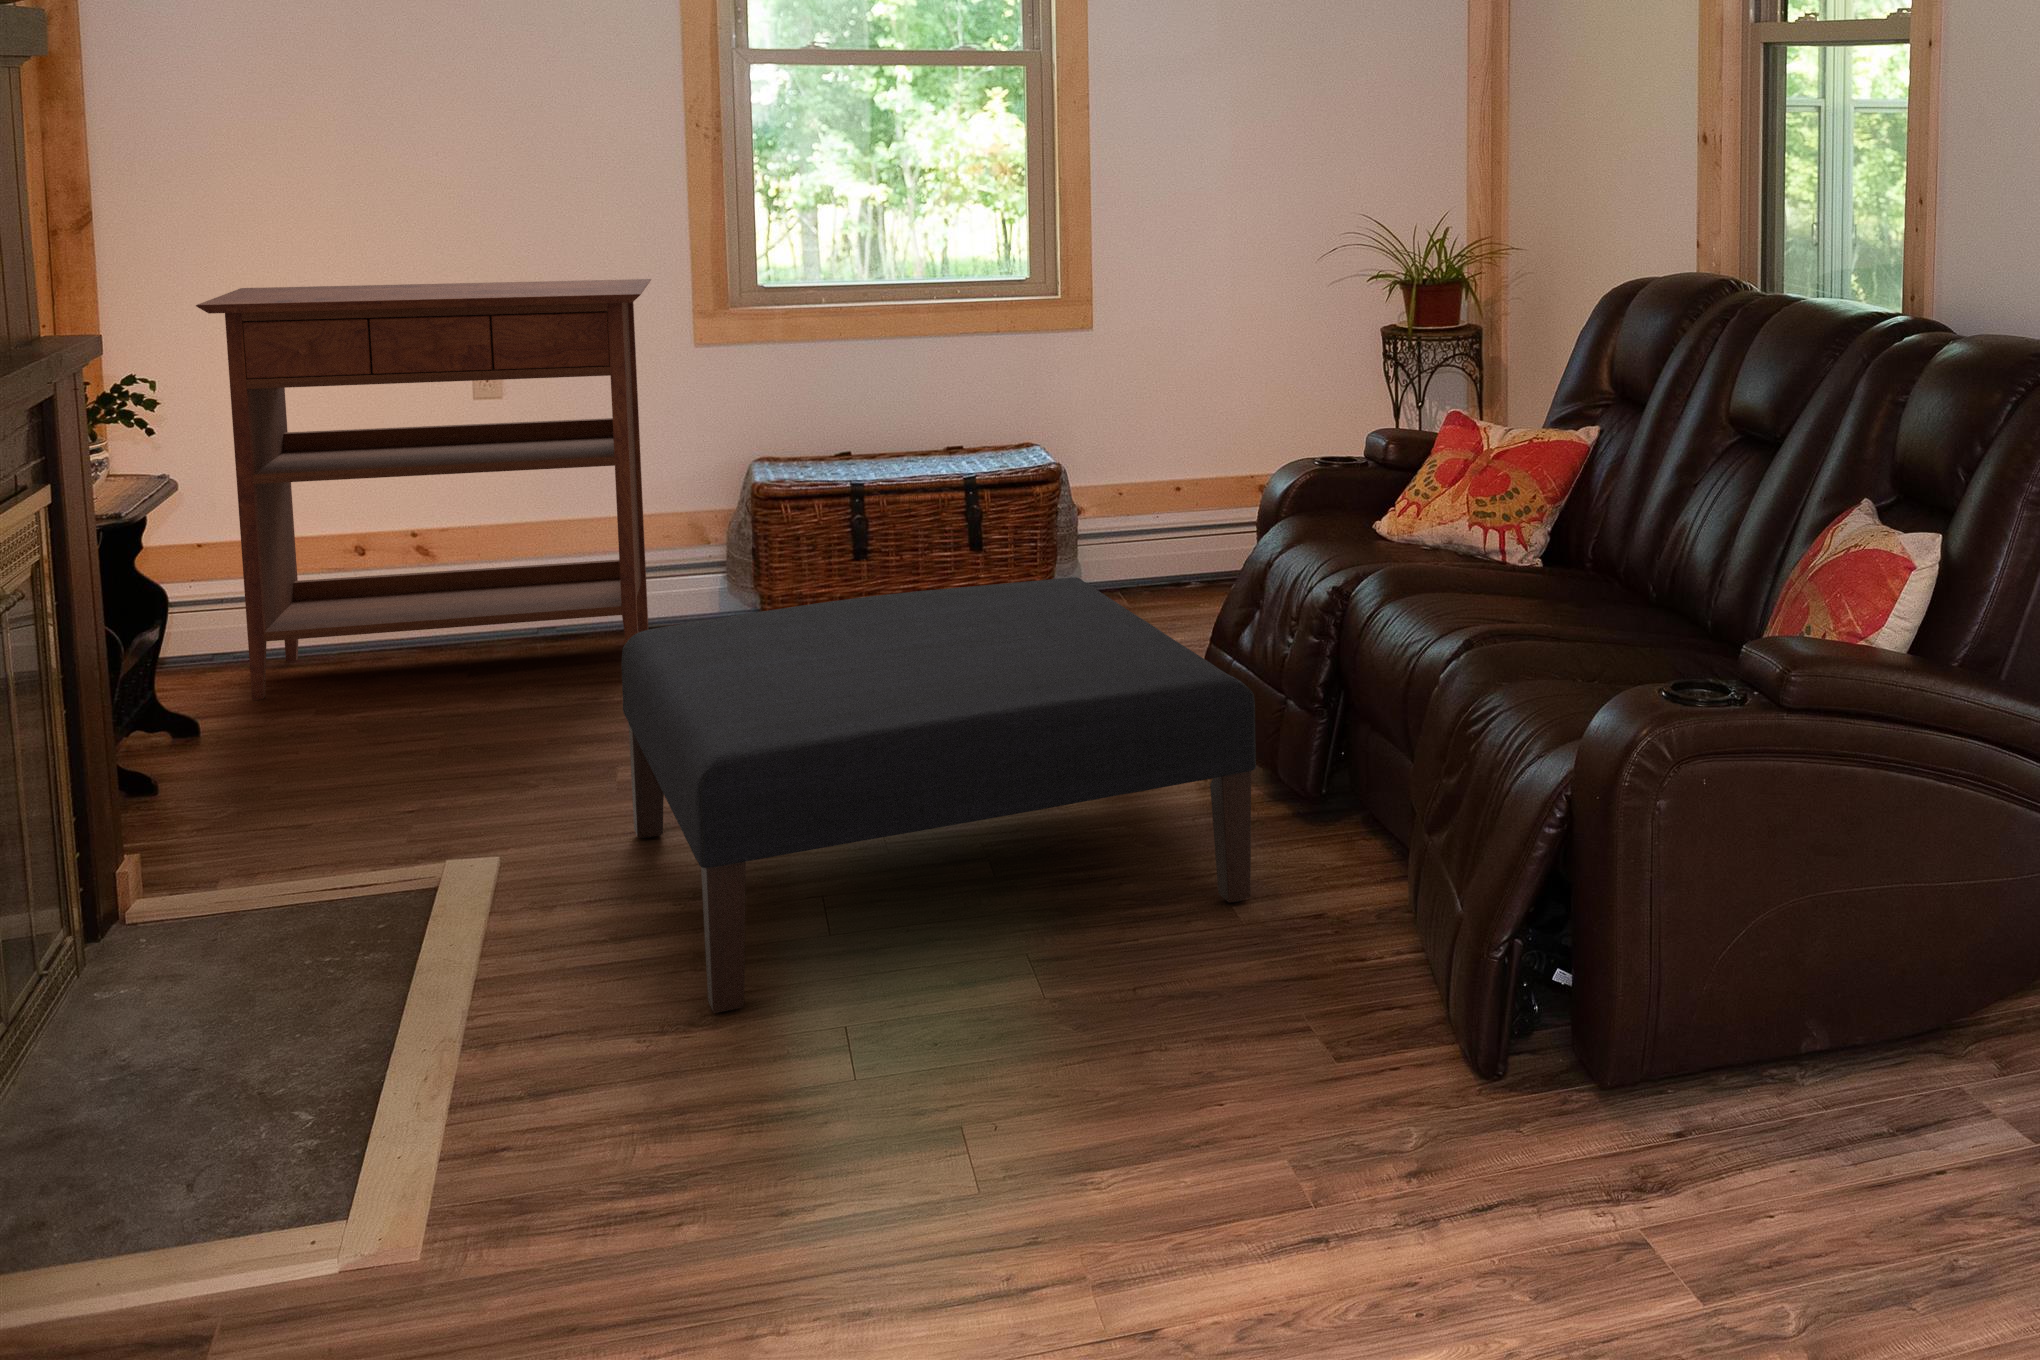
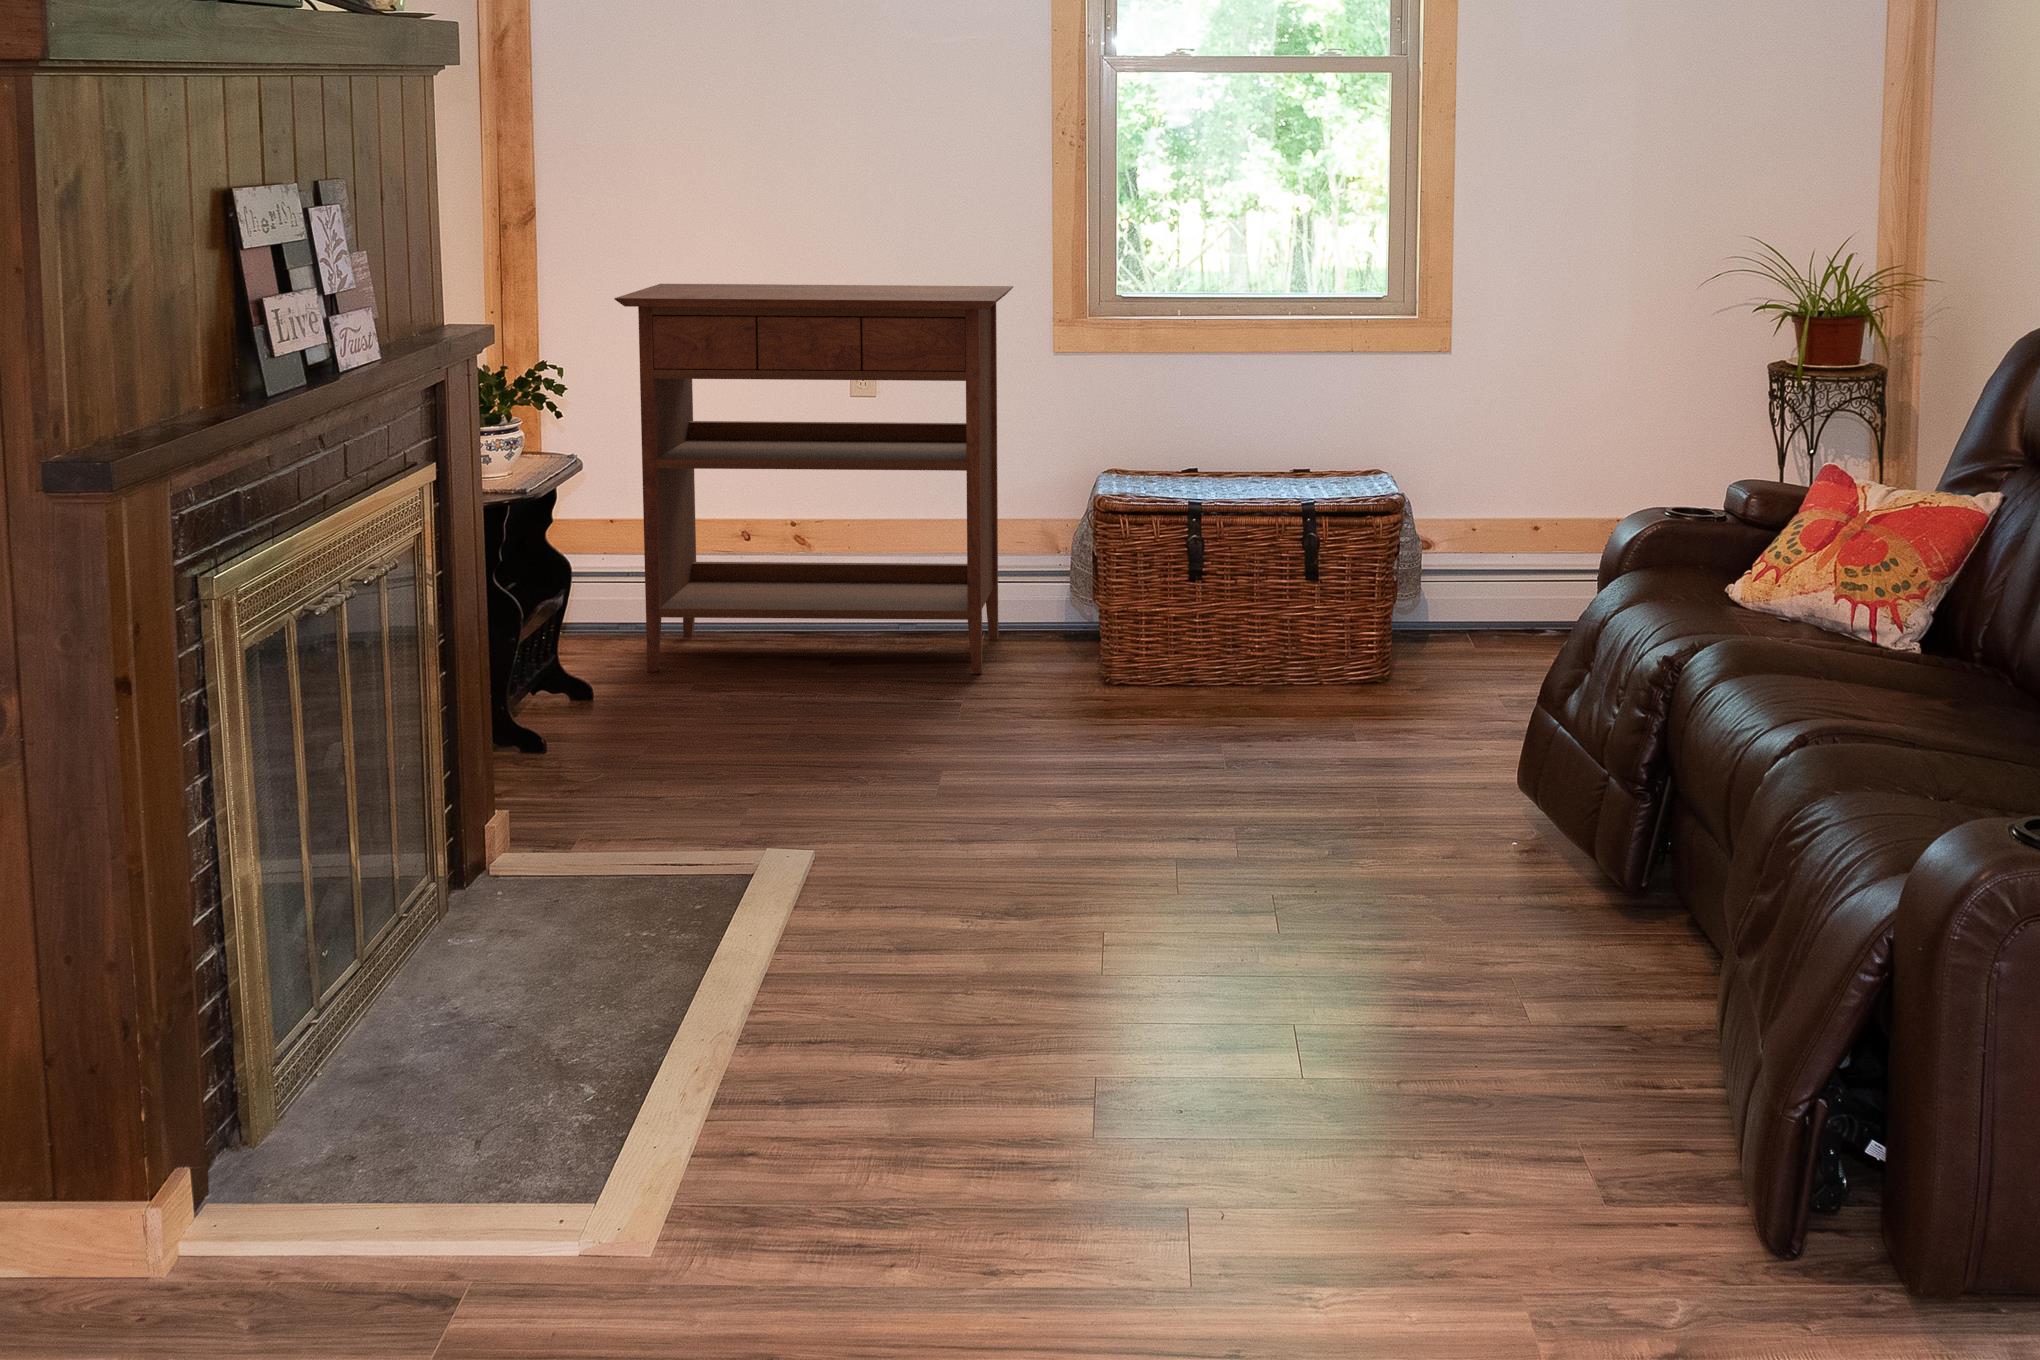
ottoman: present [622,577,1256,1013] -> none [932,622,1550,1046]

